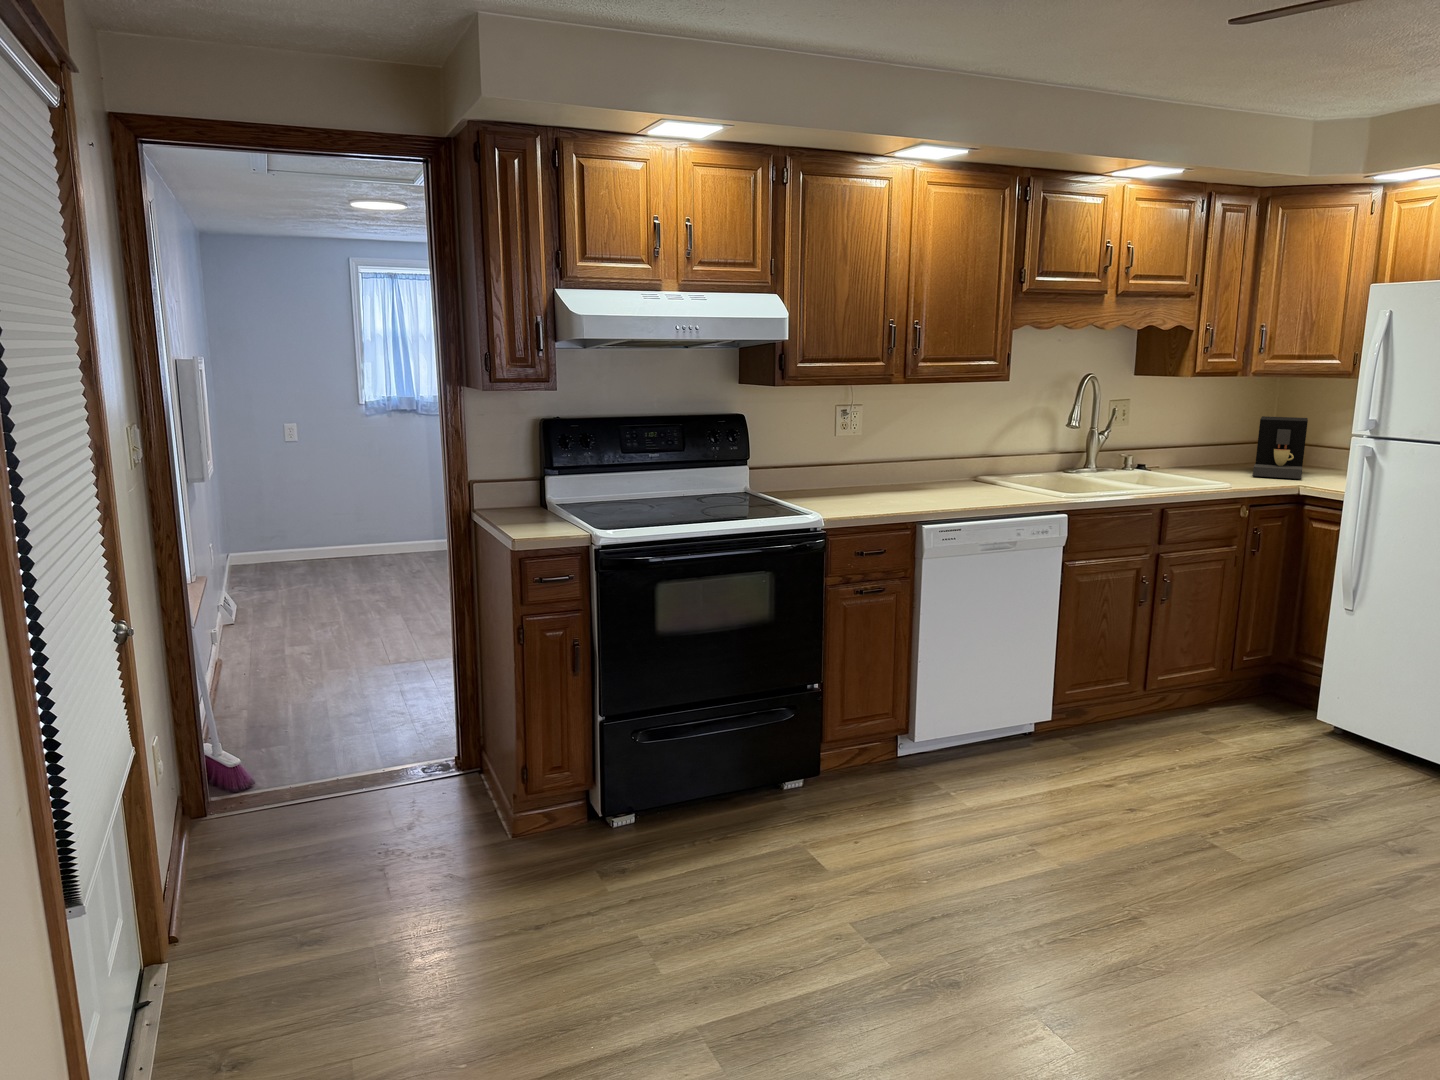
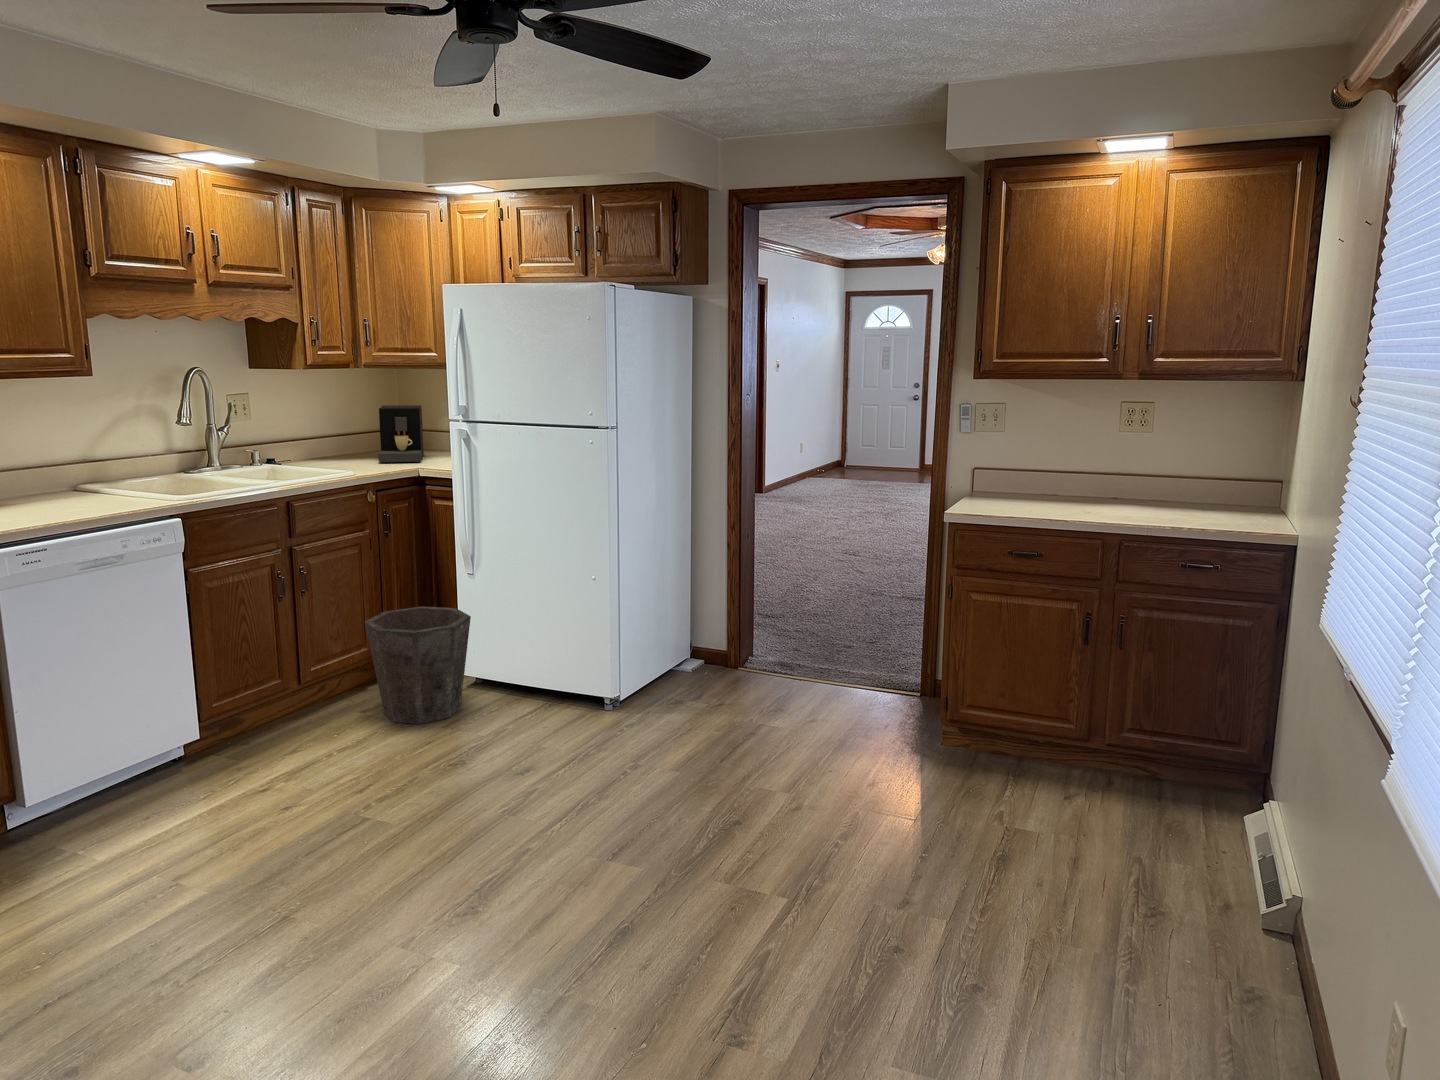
waste bin: none [1222,633,1349,763] -> present [365,606,471,724]

